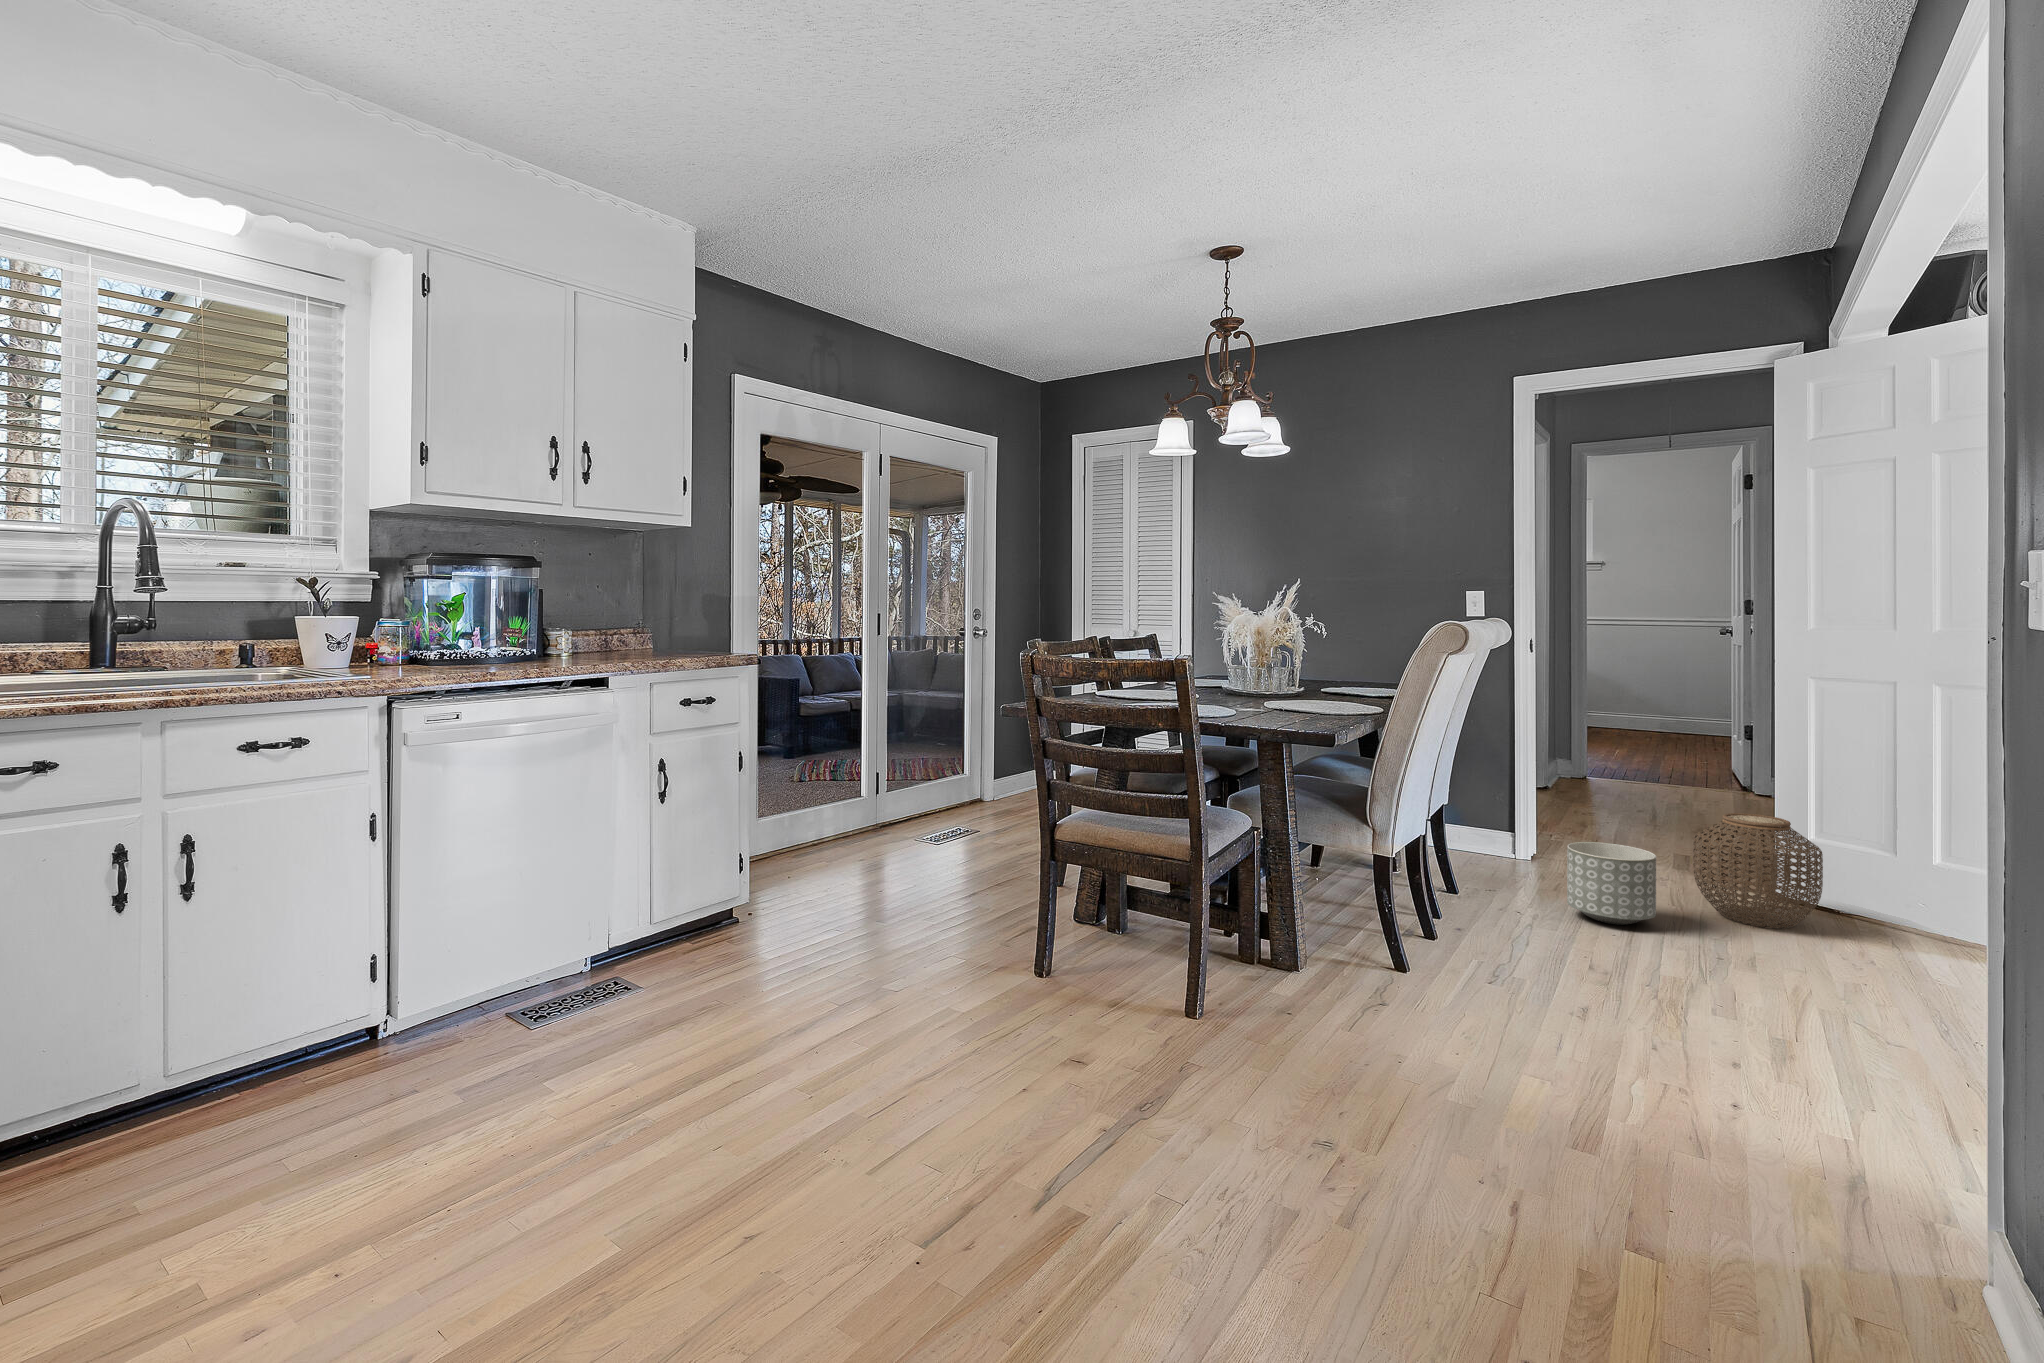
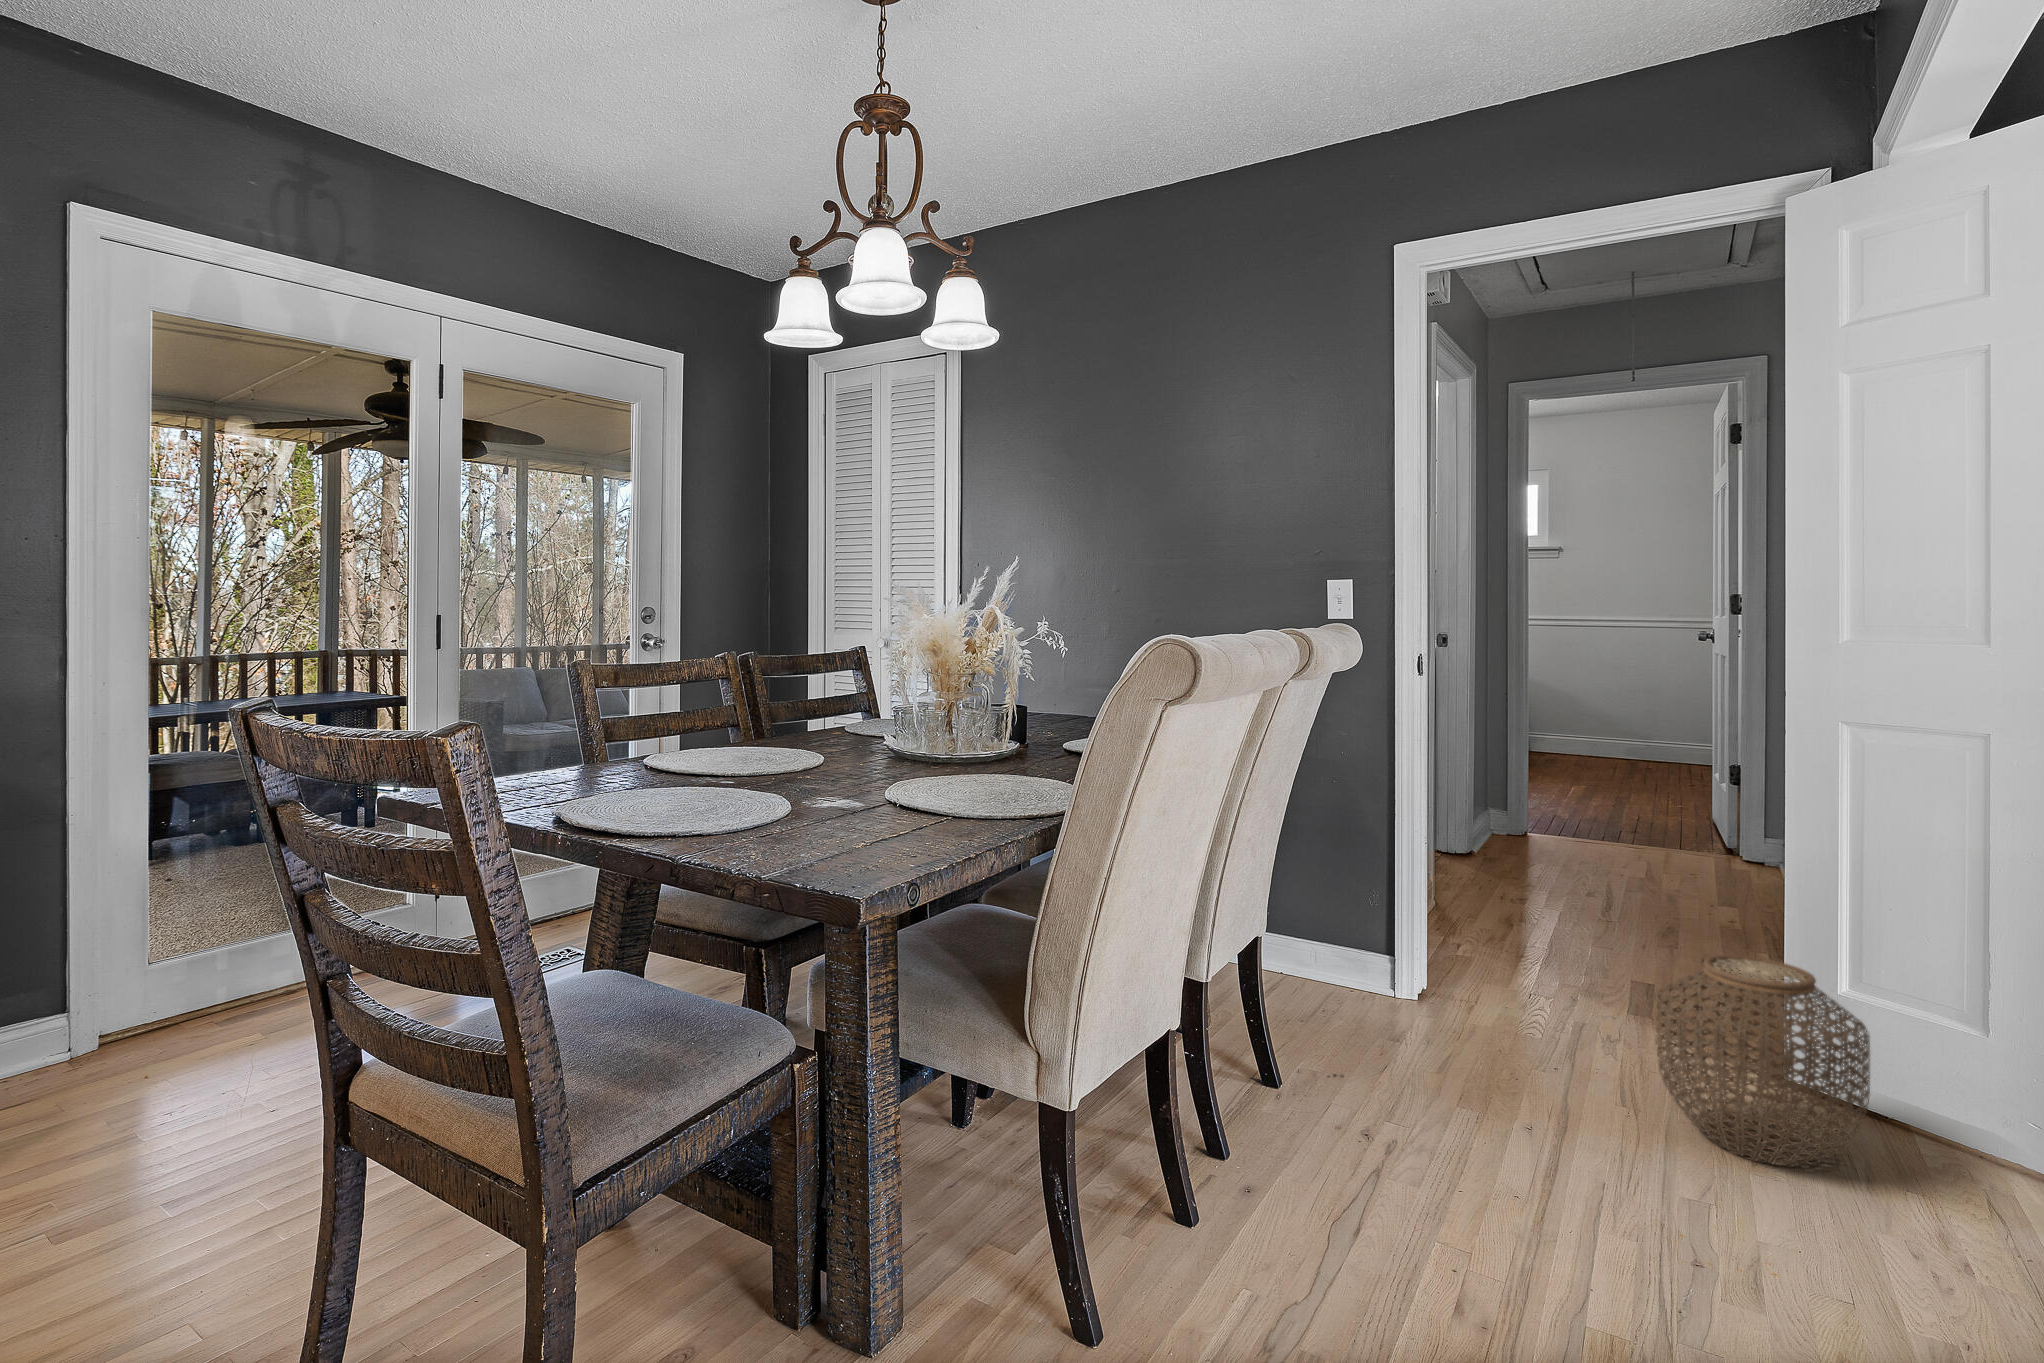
planter: present [1567,842,1656,925] -> none [1448,1009,1593,1166]

